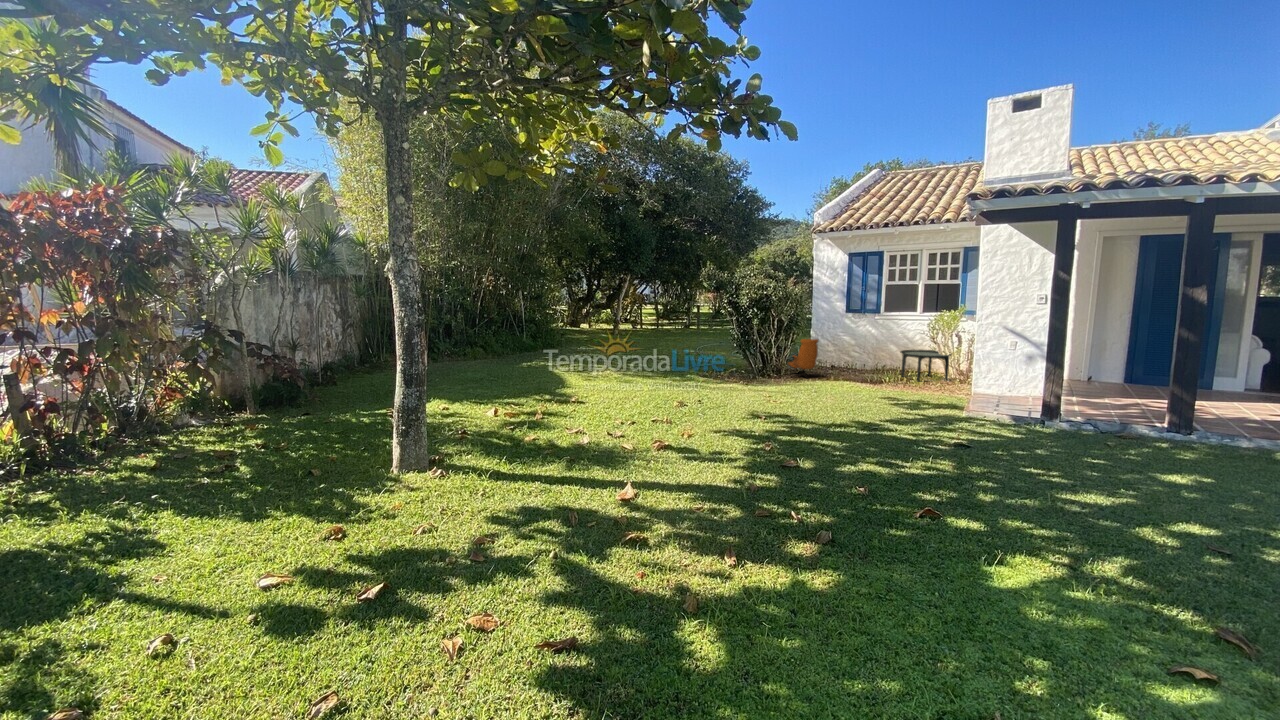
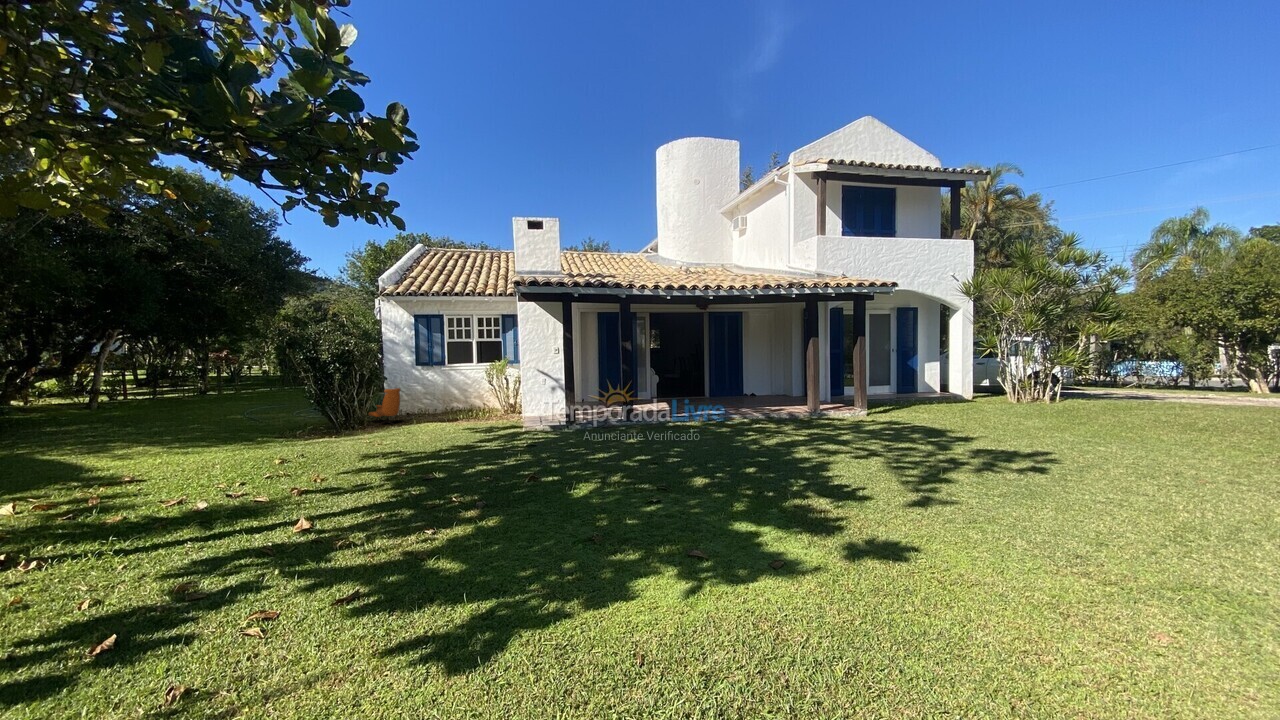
round table: present [900,350,951,382] -> none [466,391,503,416]

